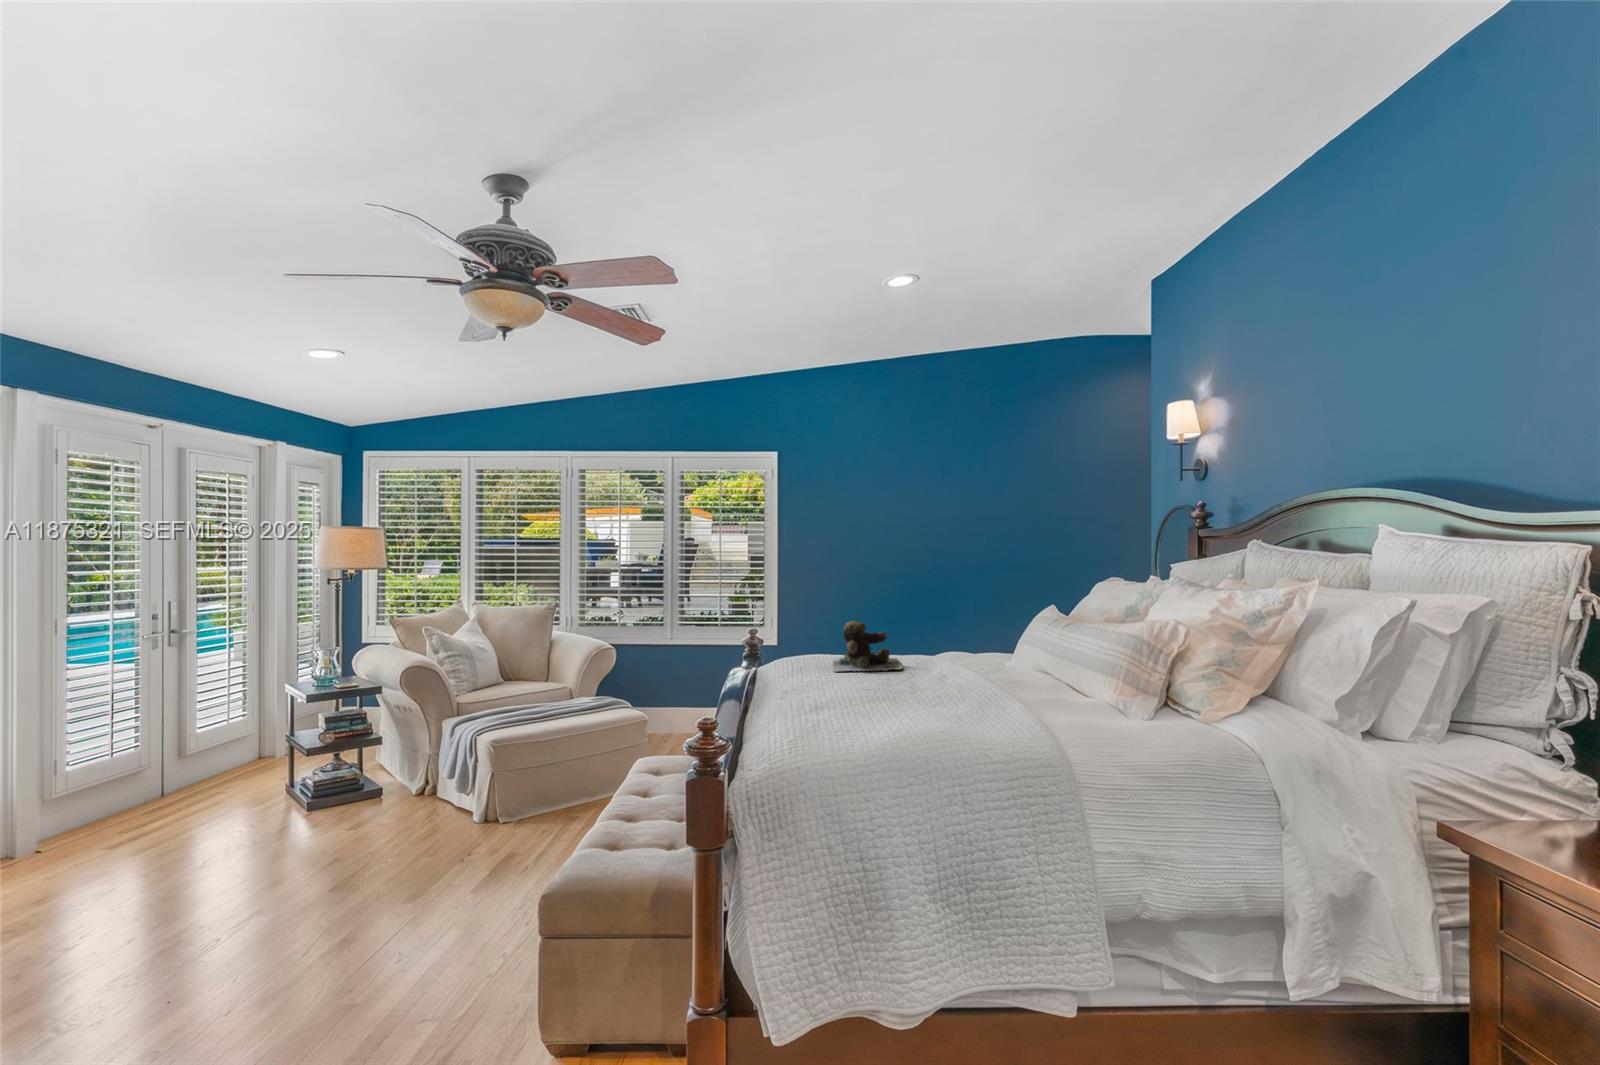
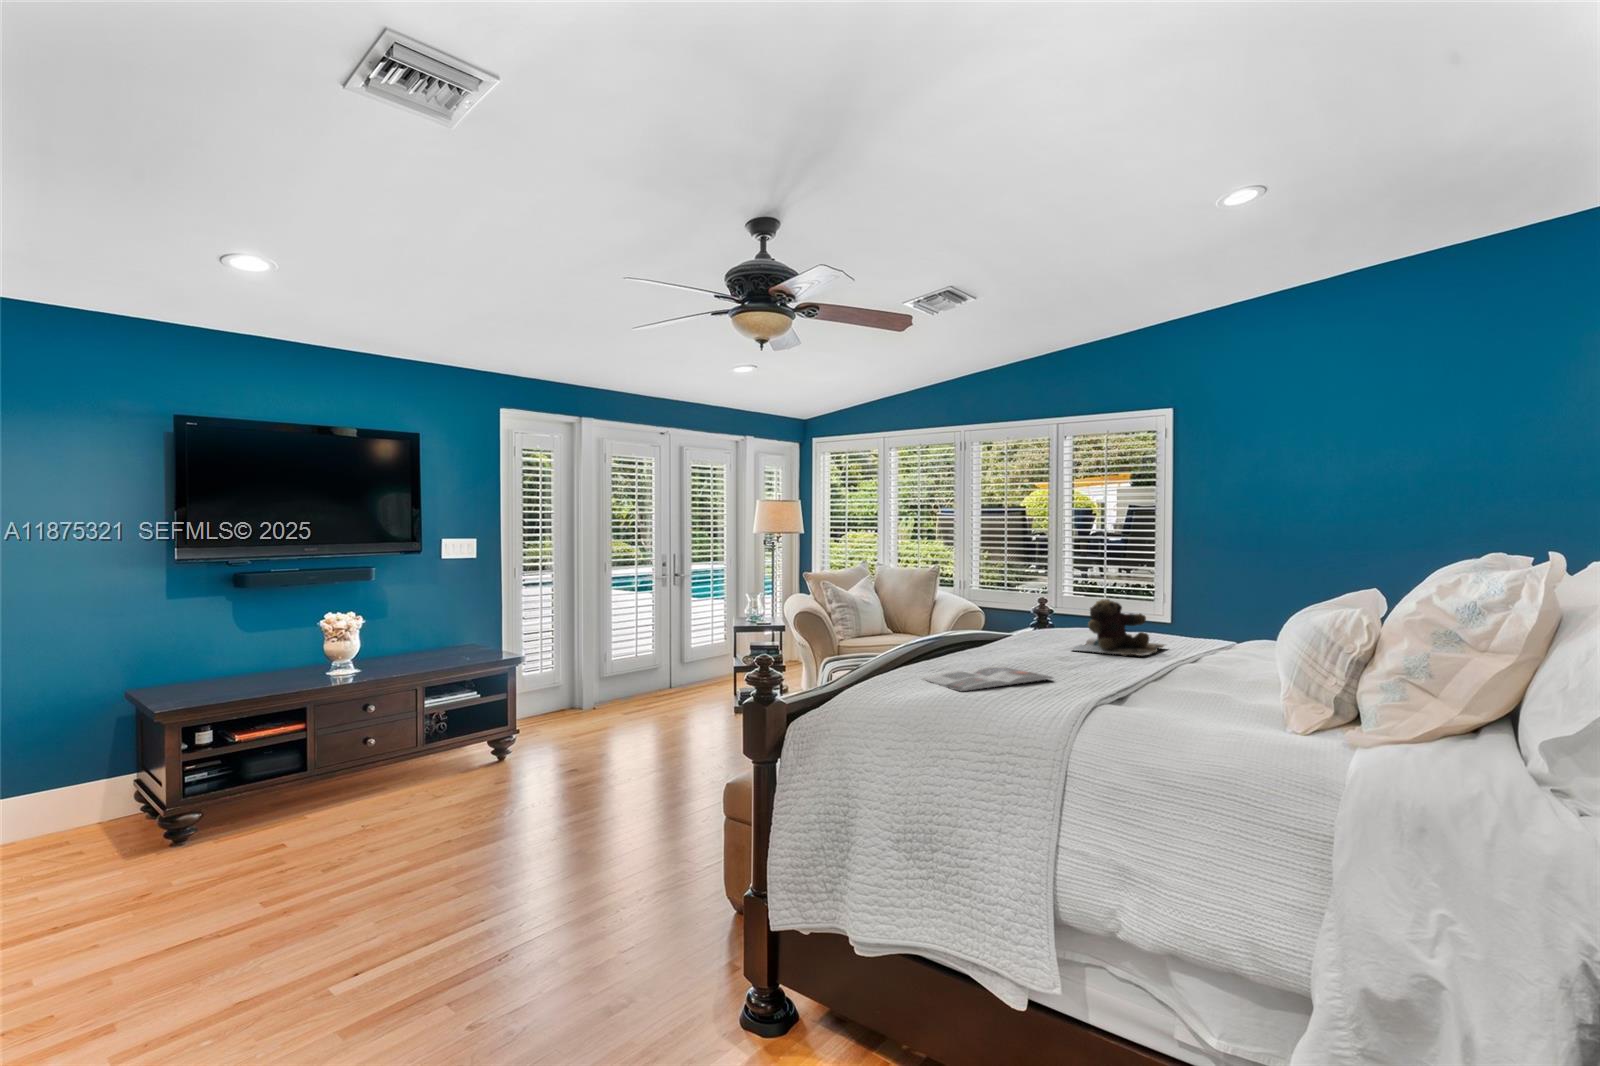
magazine: none [783,693,894,721] -> present [923,667,1053,691]

